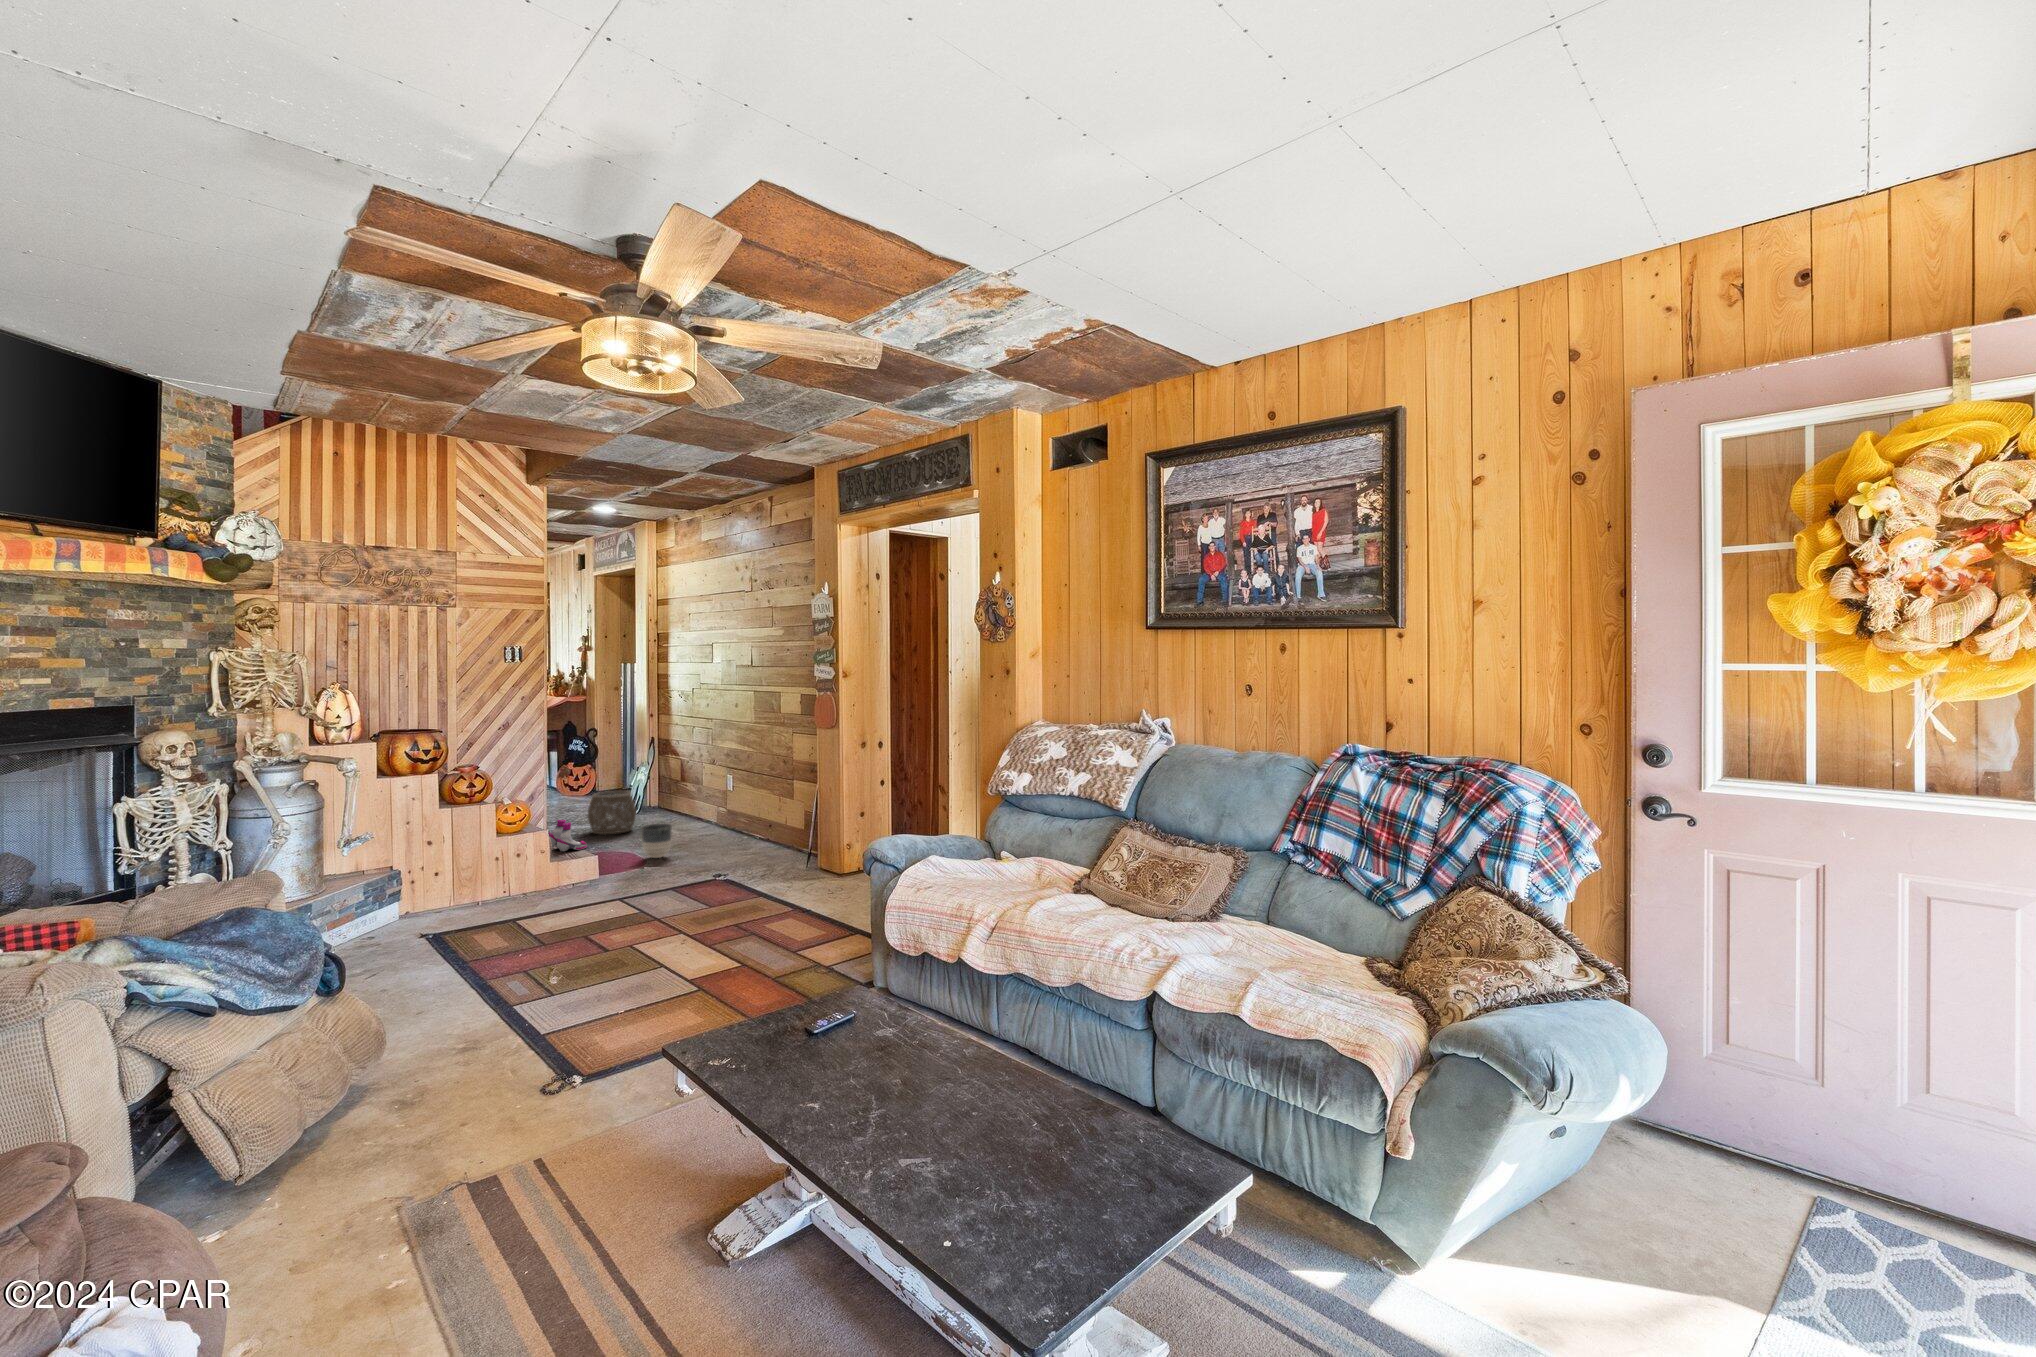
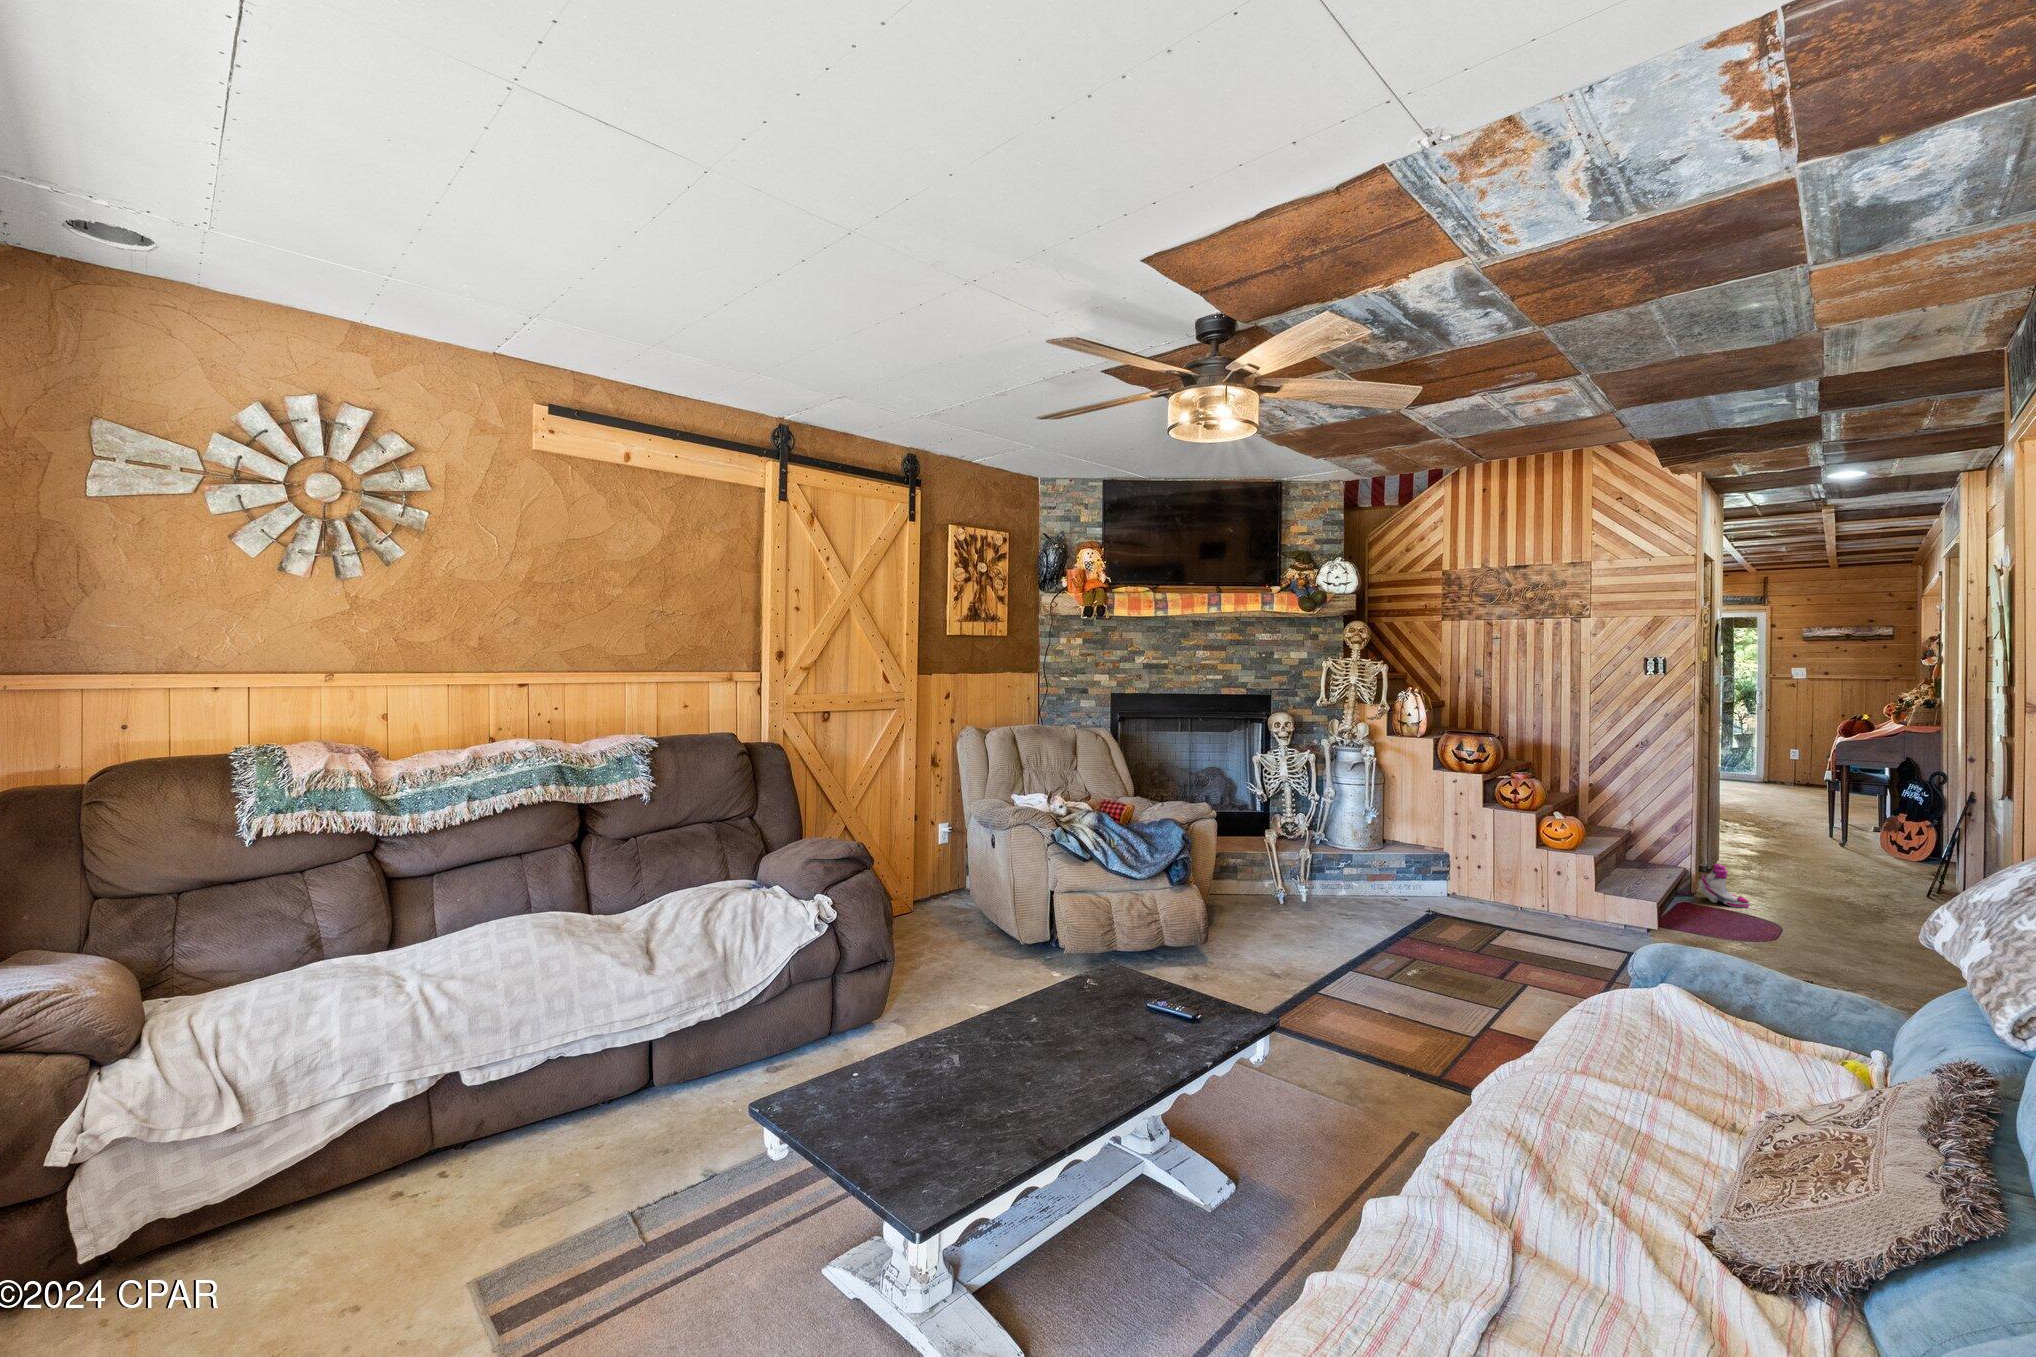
woven basket: present [588,791,636,835] -> none [1798,849,1880,911]
planter: present [641,824,672,858] -> none [1761,894,1811,943]

